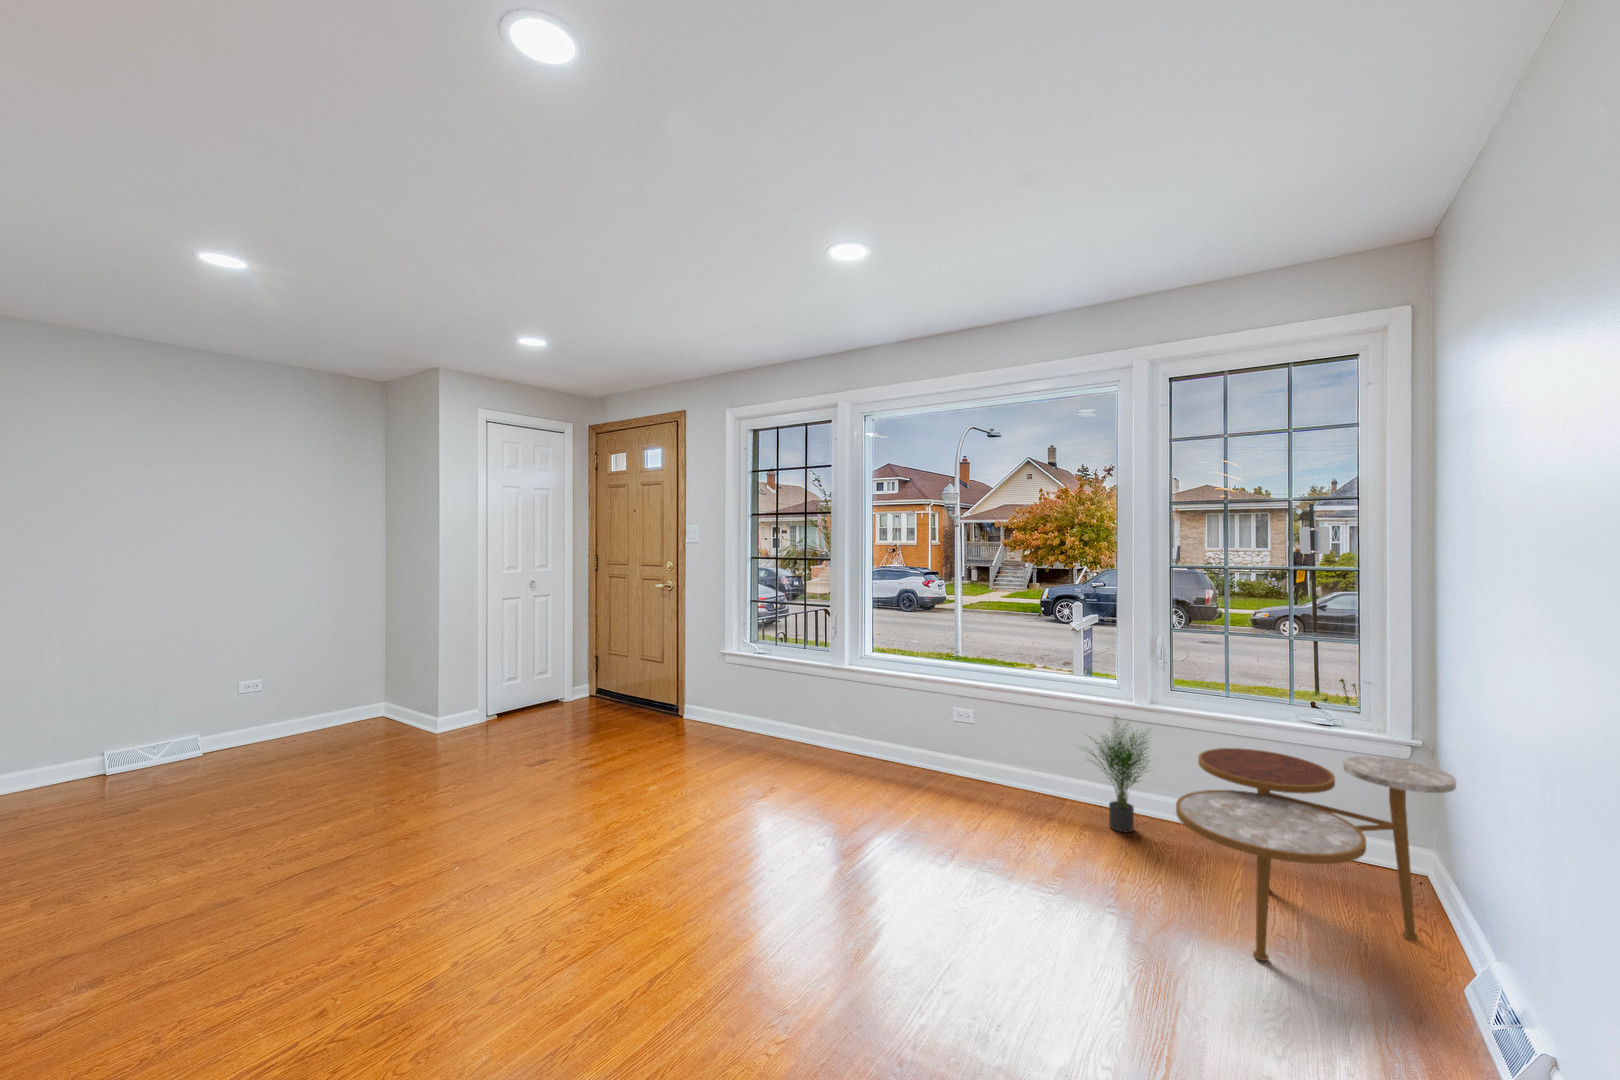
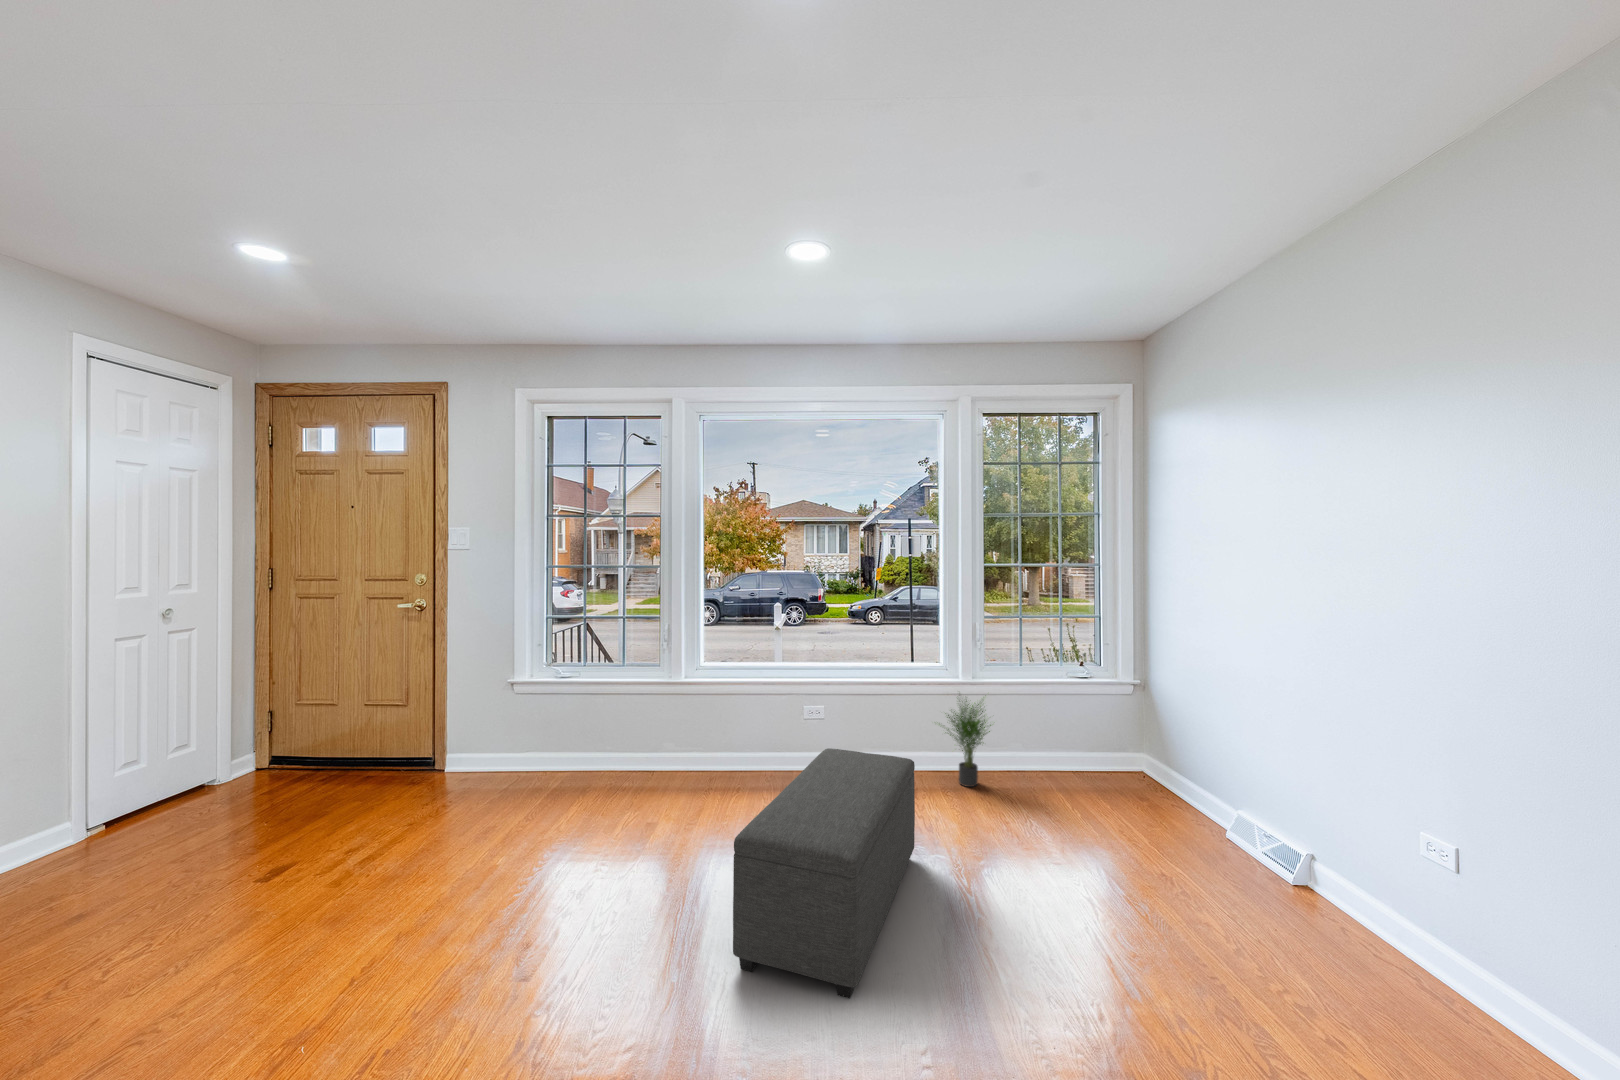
ottoman: none [712,740,961,940] -> present [733,748,915,999]
side table: present [1176,748,1456,961] -> none [1047,697,1210,858]

